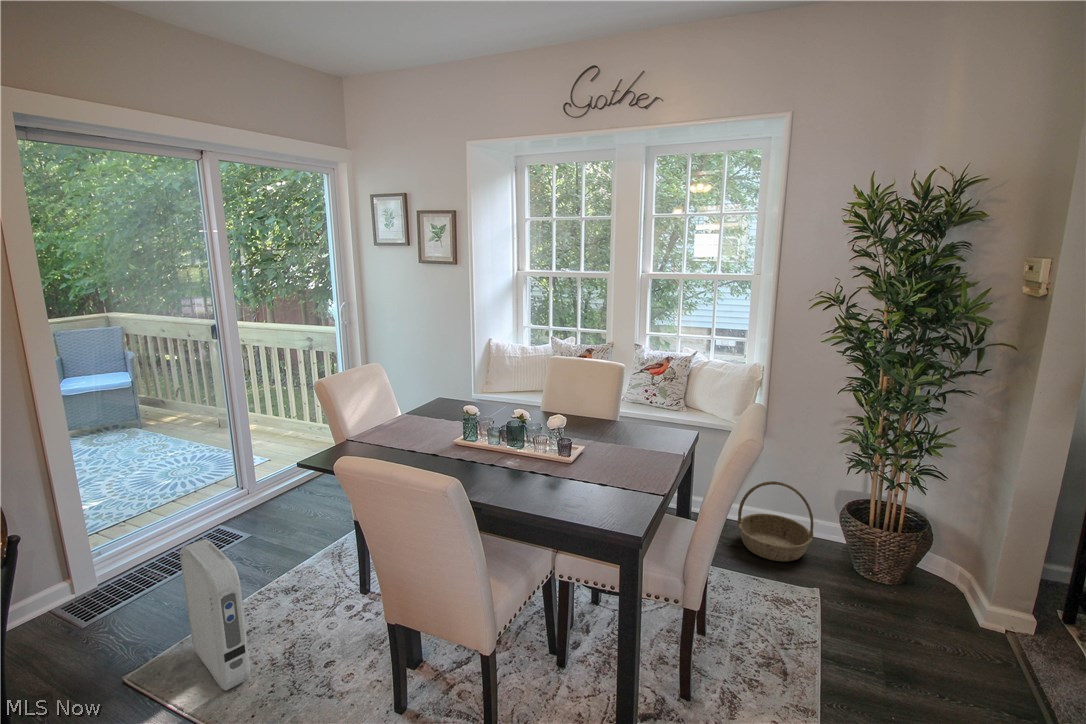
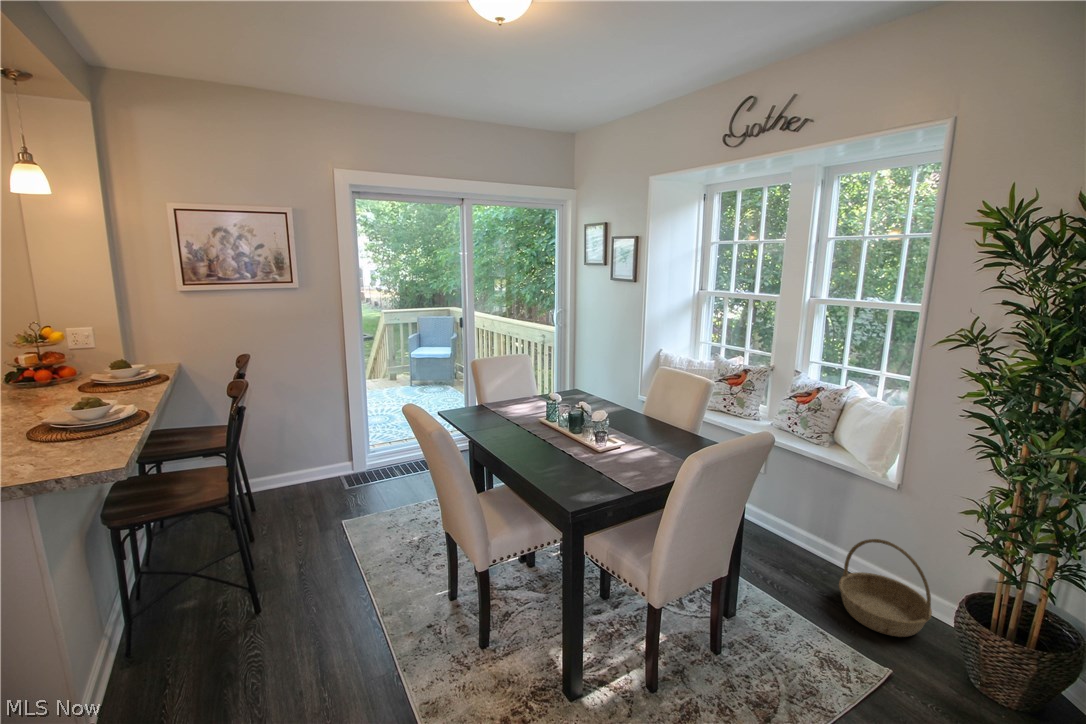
air purifier: present [180,539,250,691] -> none [376,453,400,547]

